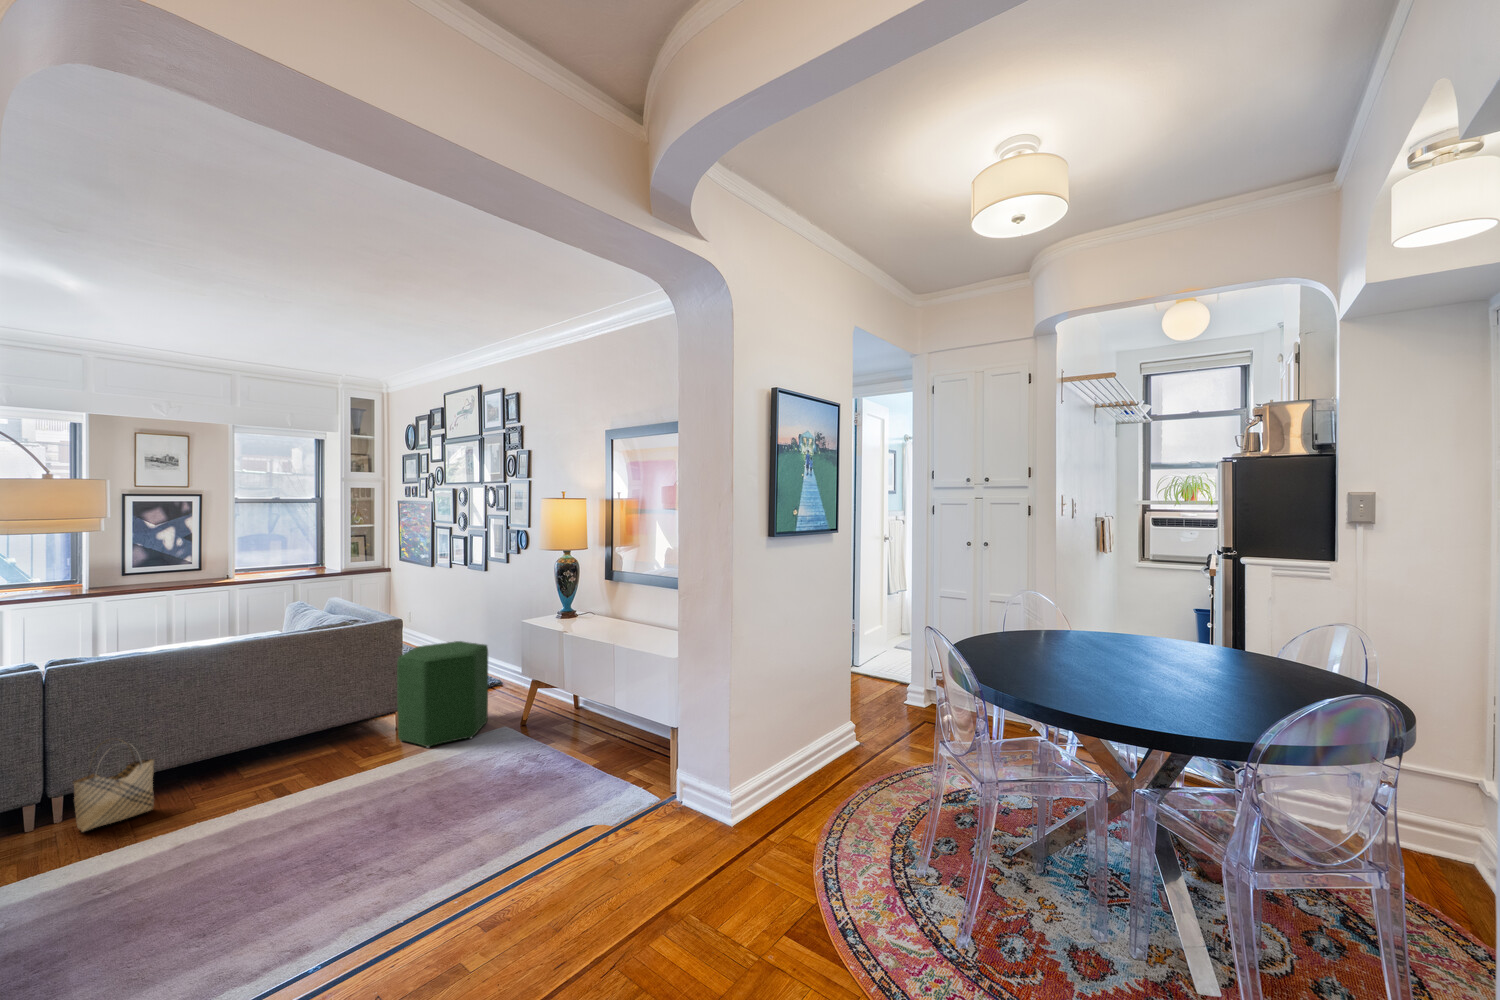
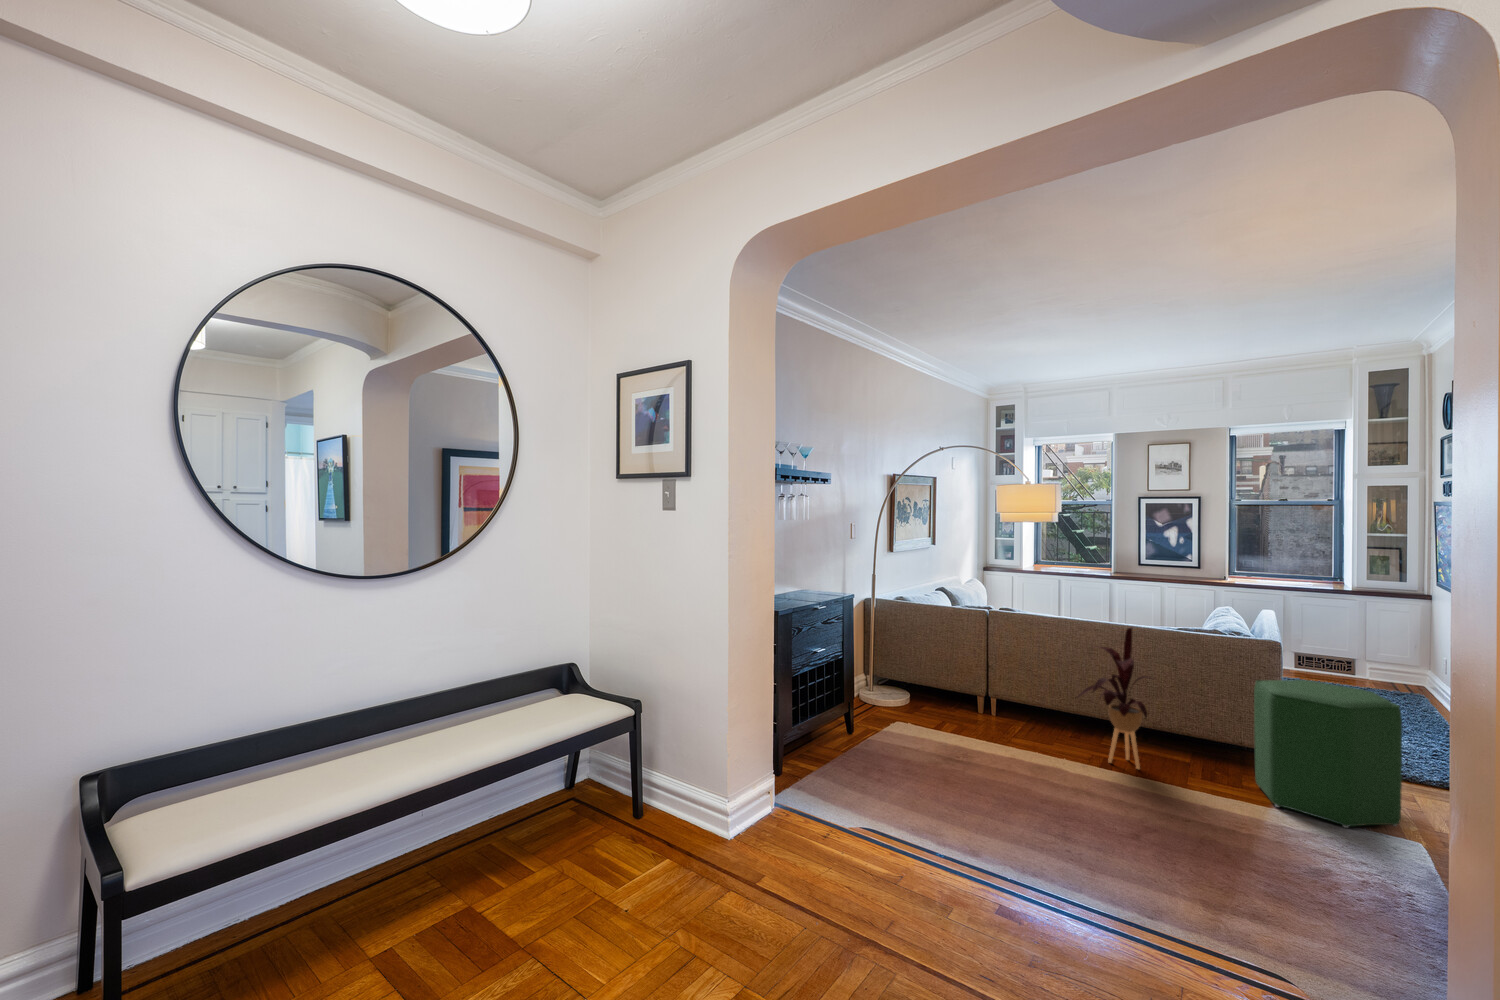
house plant: none [243,639,329,787] -> present [1078,628,1152,769]
woven basket: present [73,738,154,832] -> none [987,669,1034,733]

